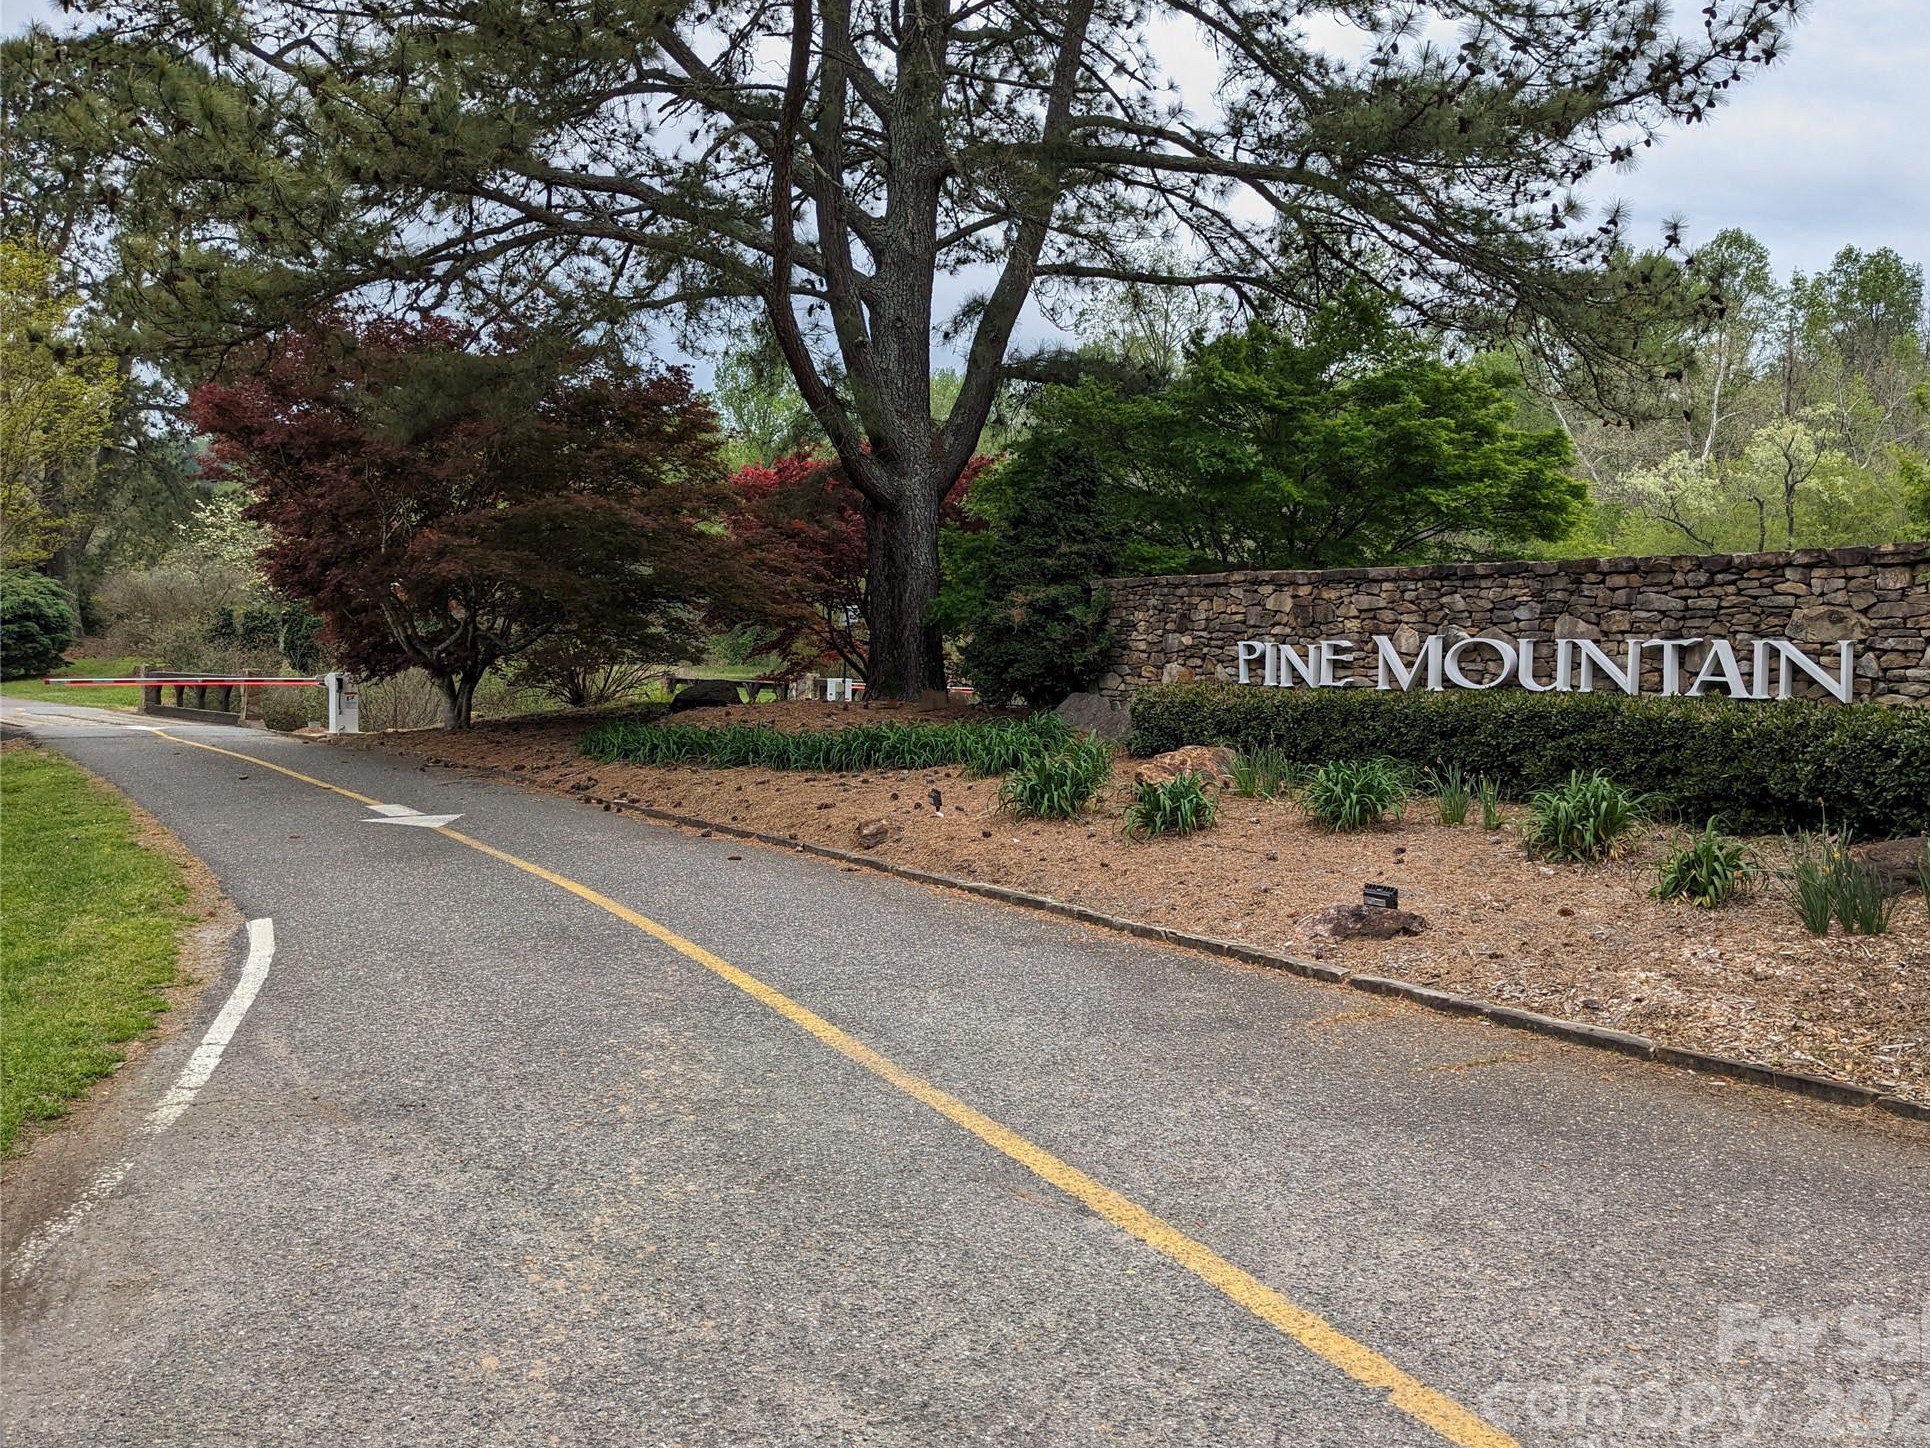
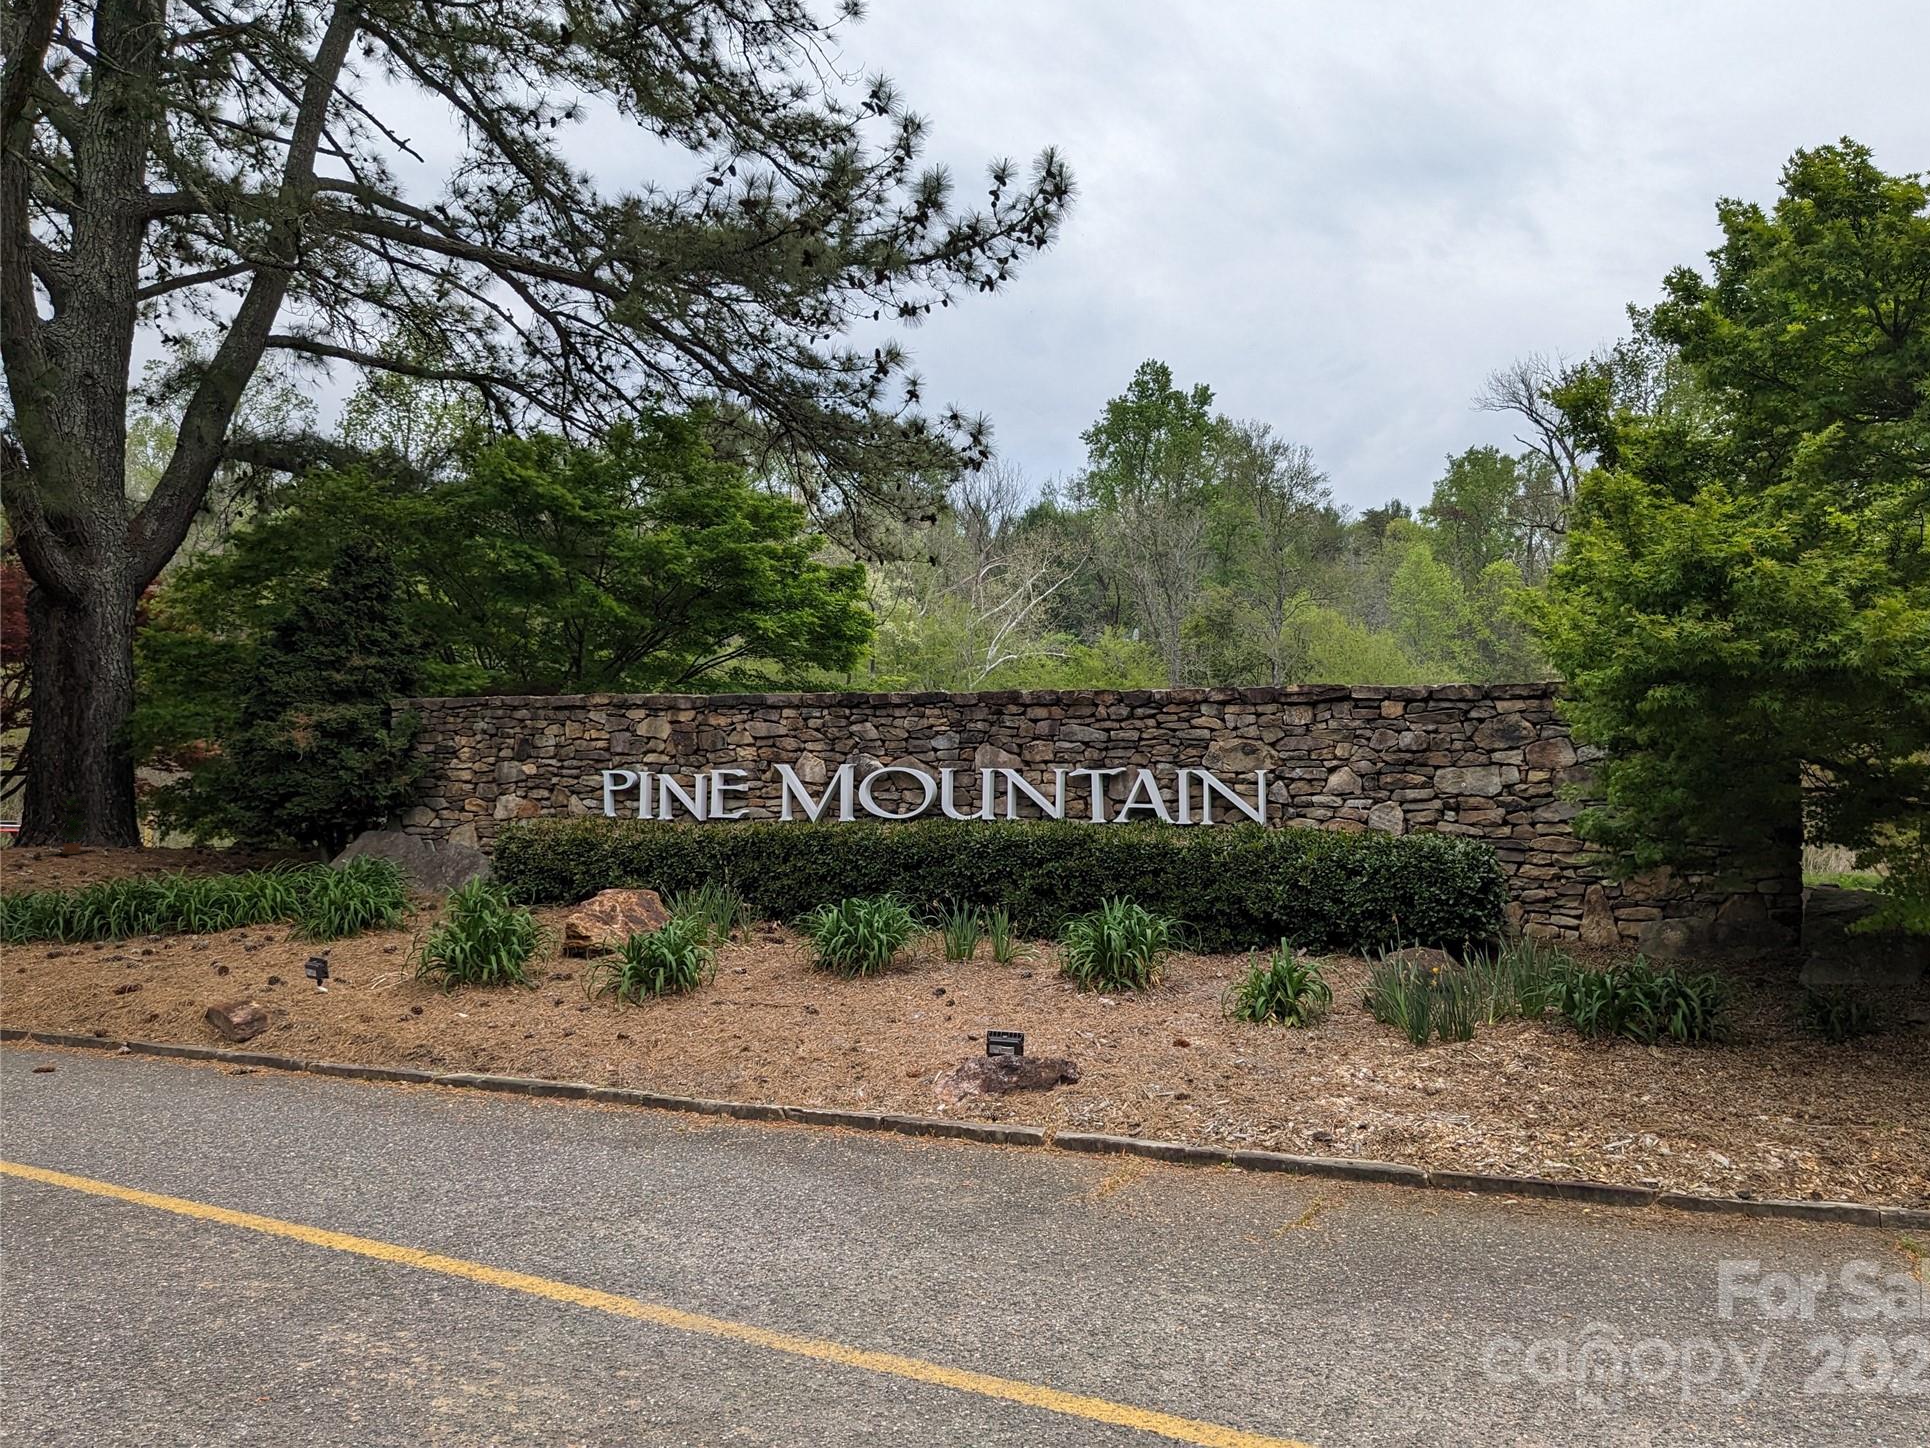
woven basket: present [918,690,968,710] -> none [120,829,193,856]

